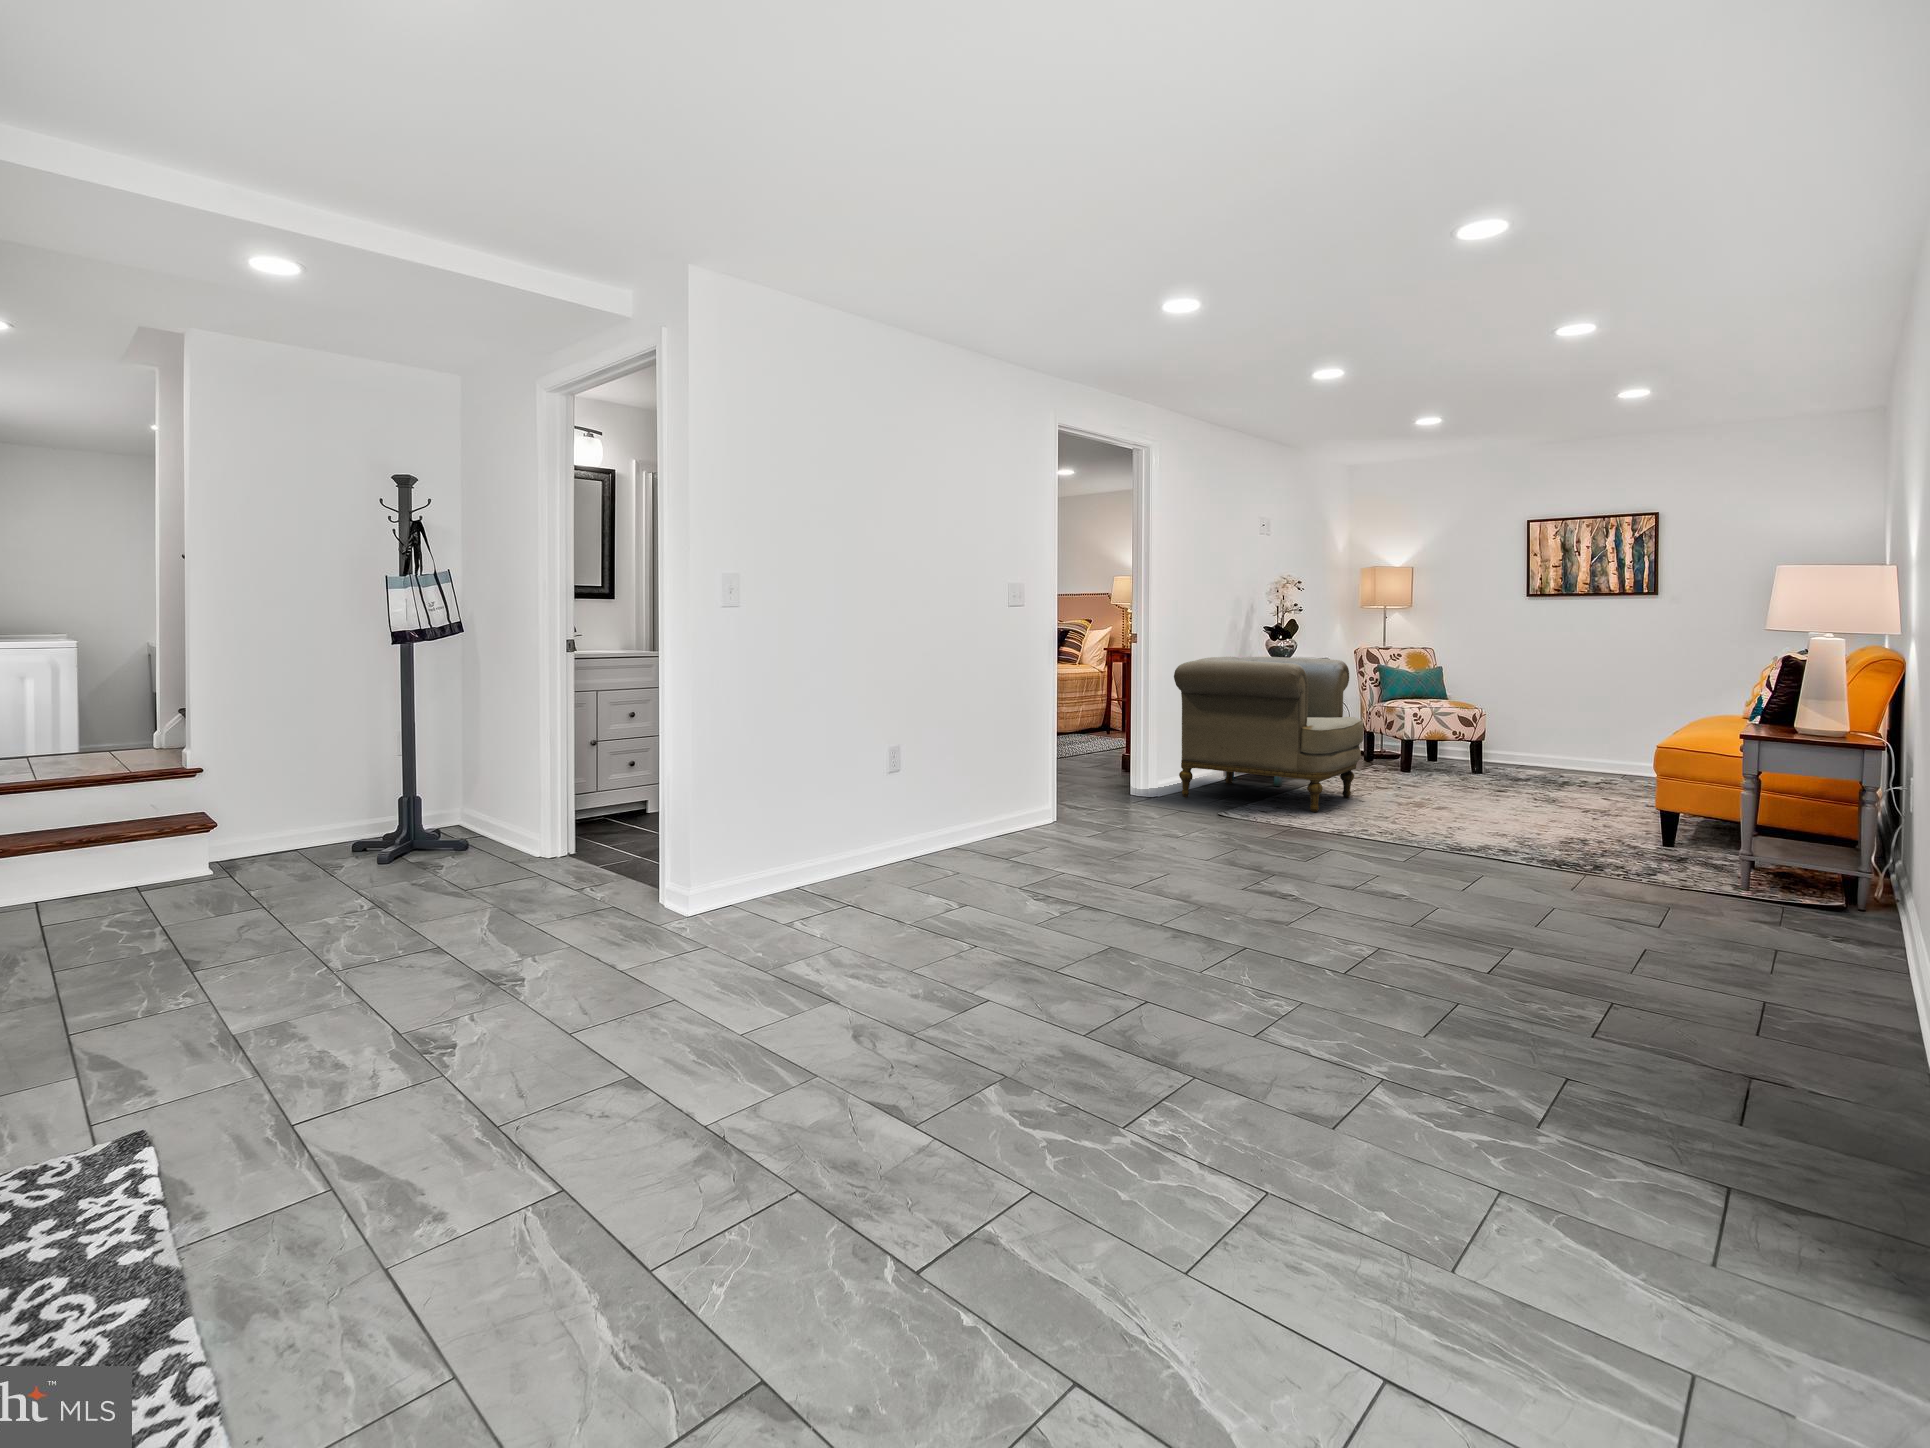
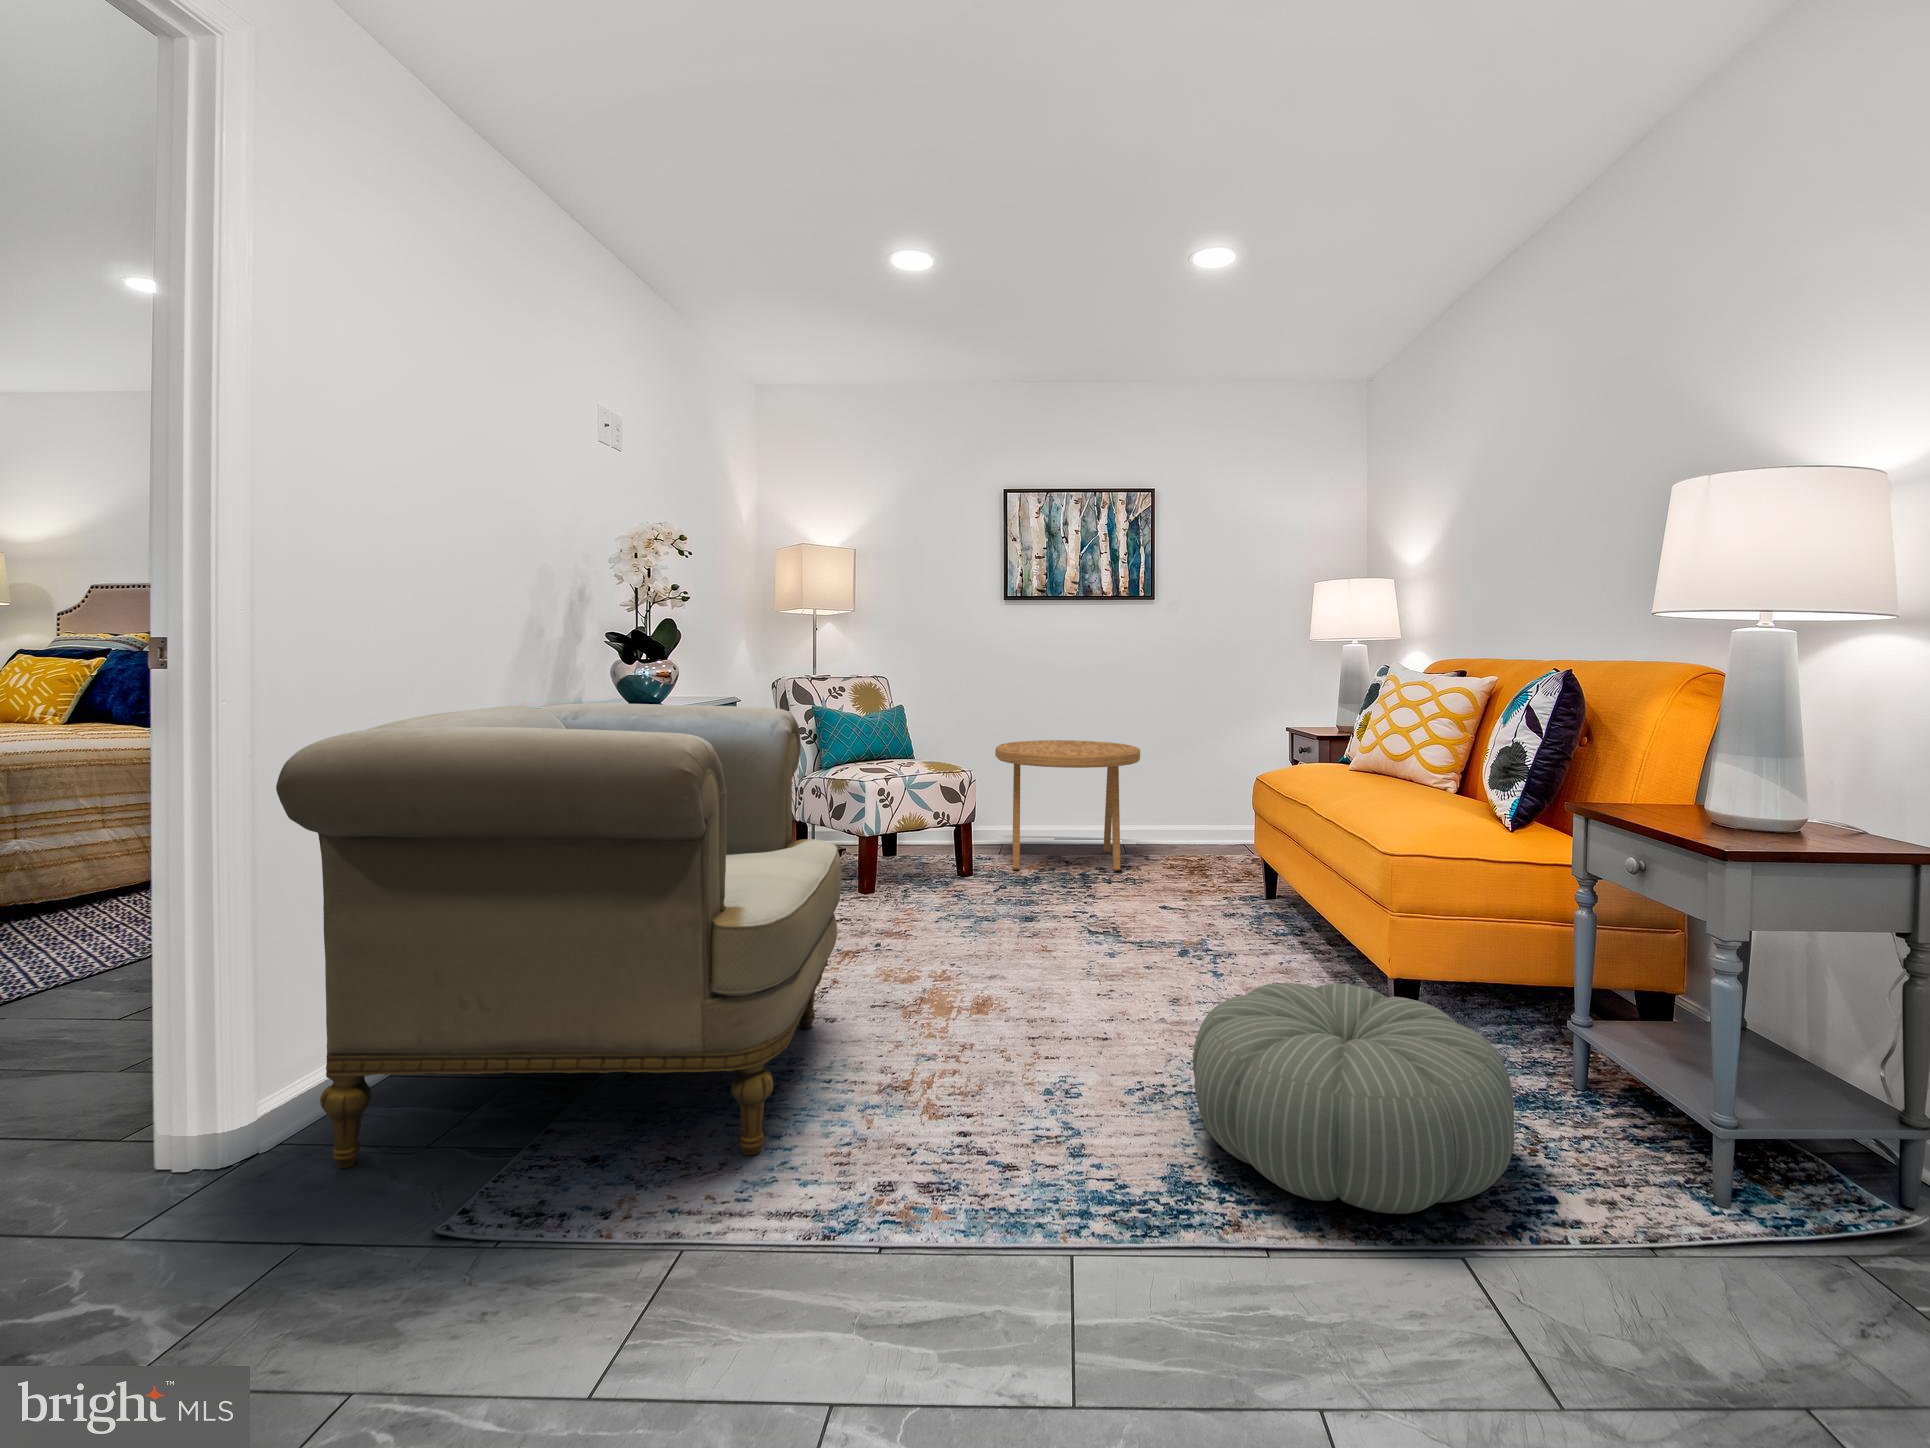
side table: none [1508,695,1626,782] -> present [995,740,1140,871]
pouf: none [1493,783,1647,852] -> present [1193,983,1514,1214]

